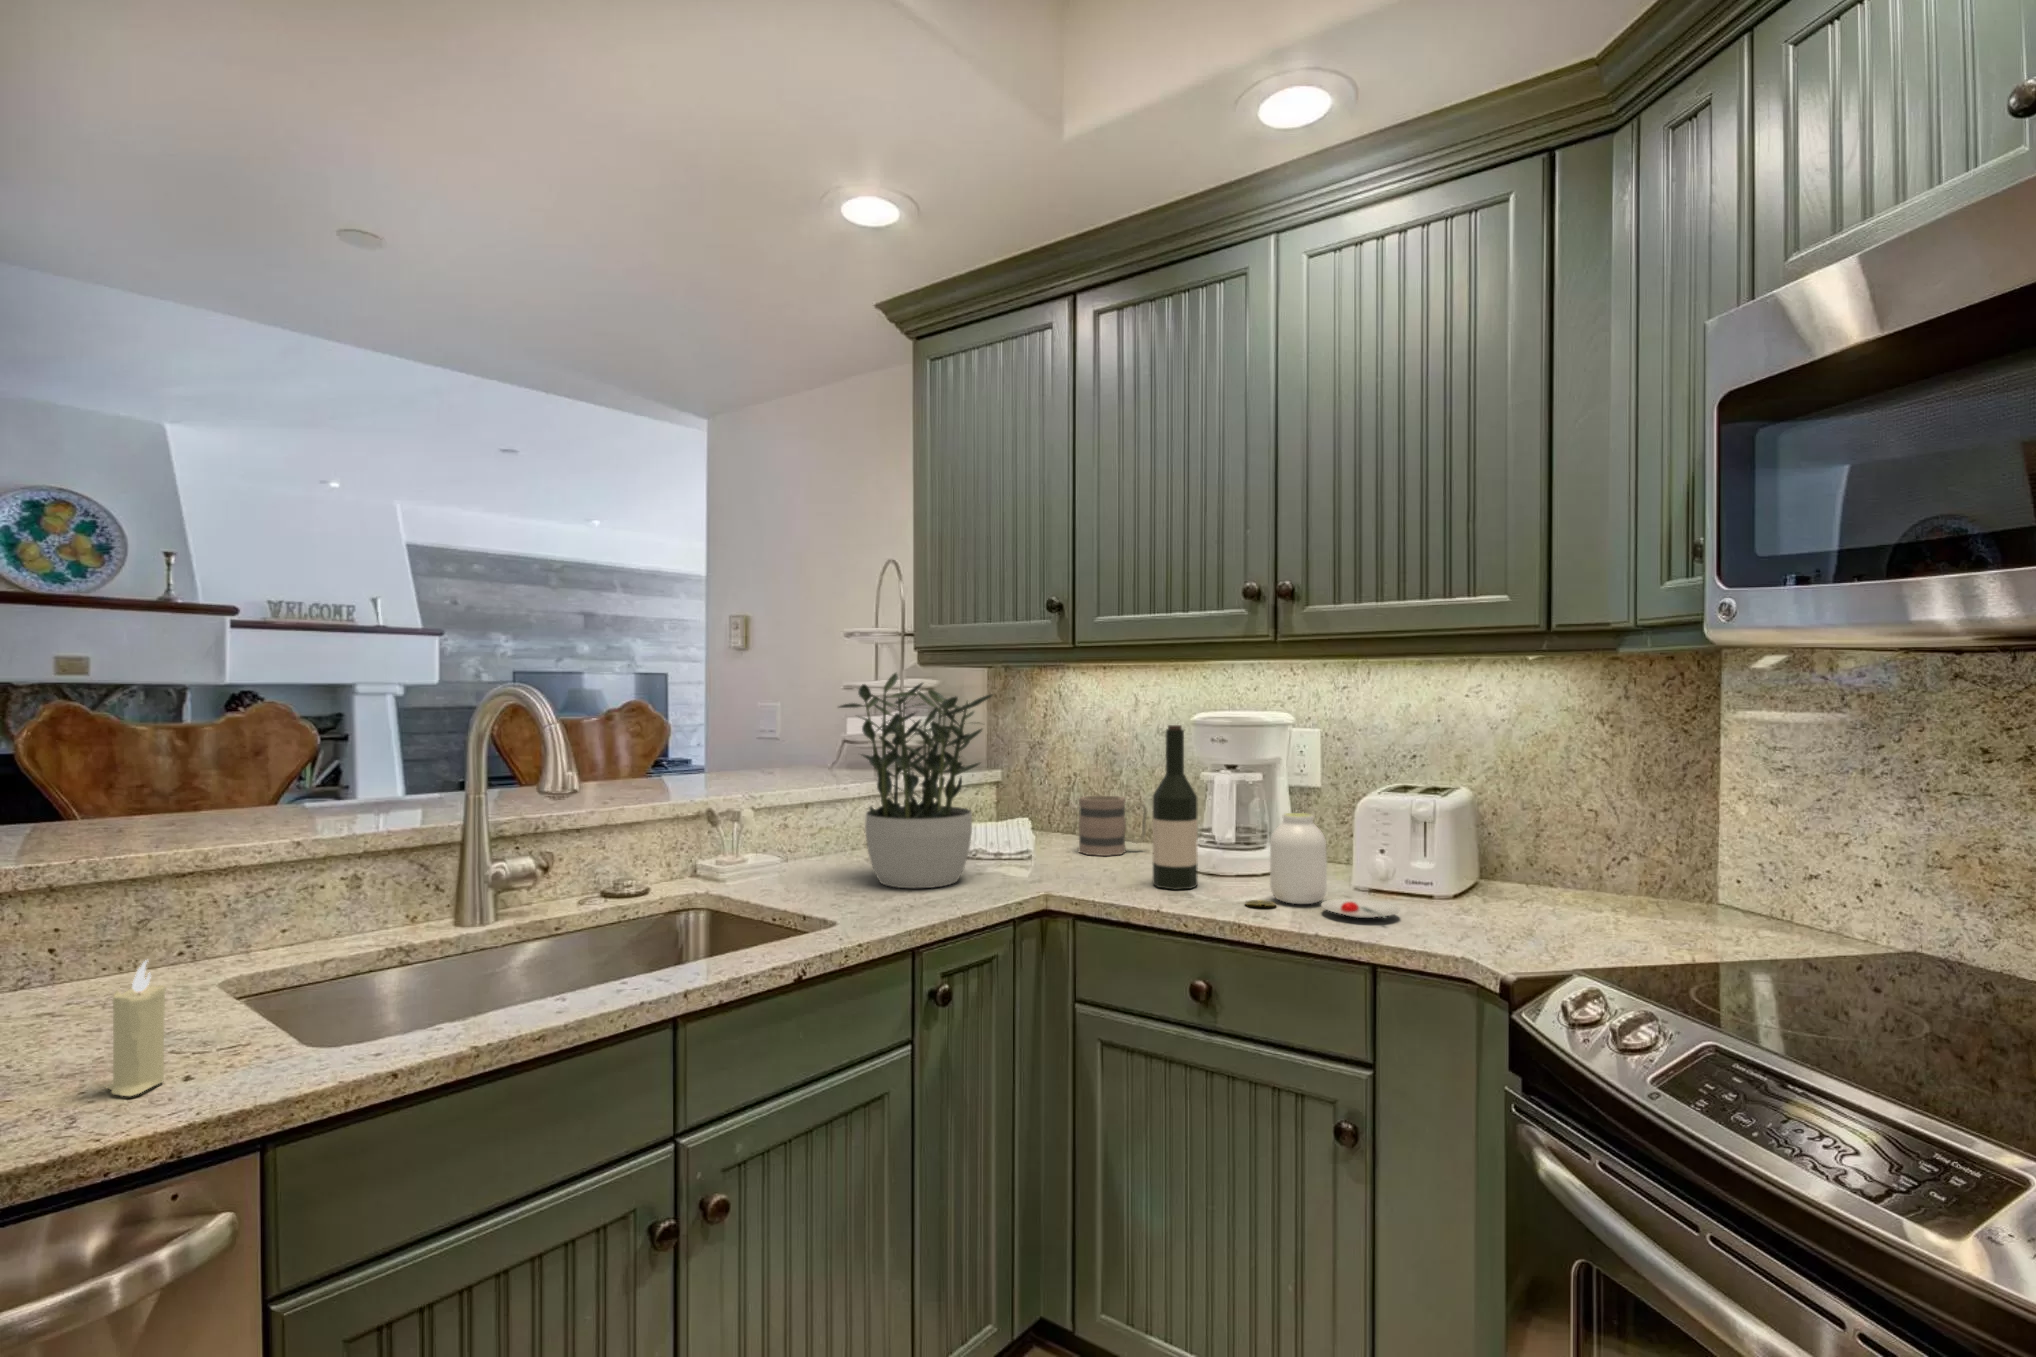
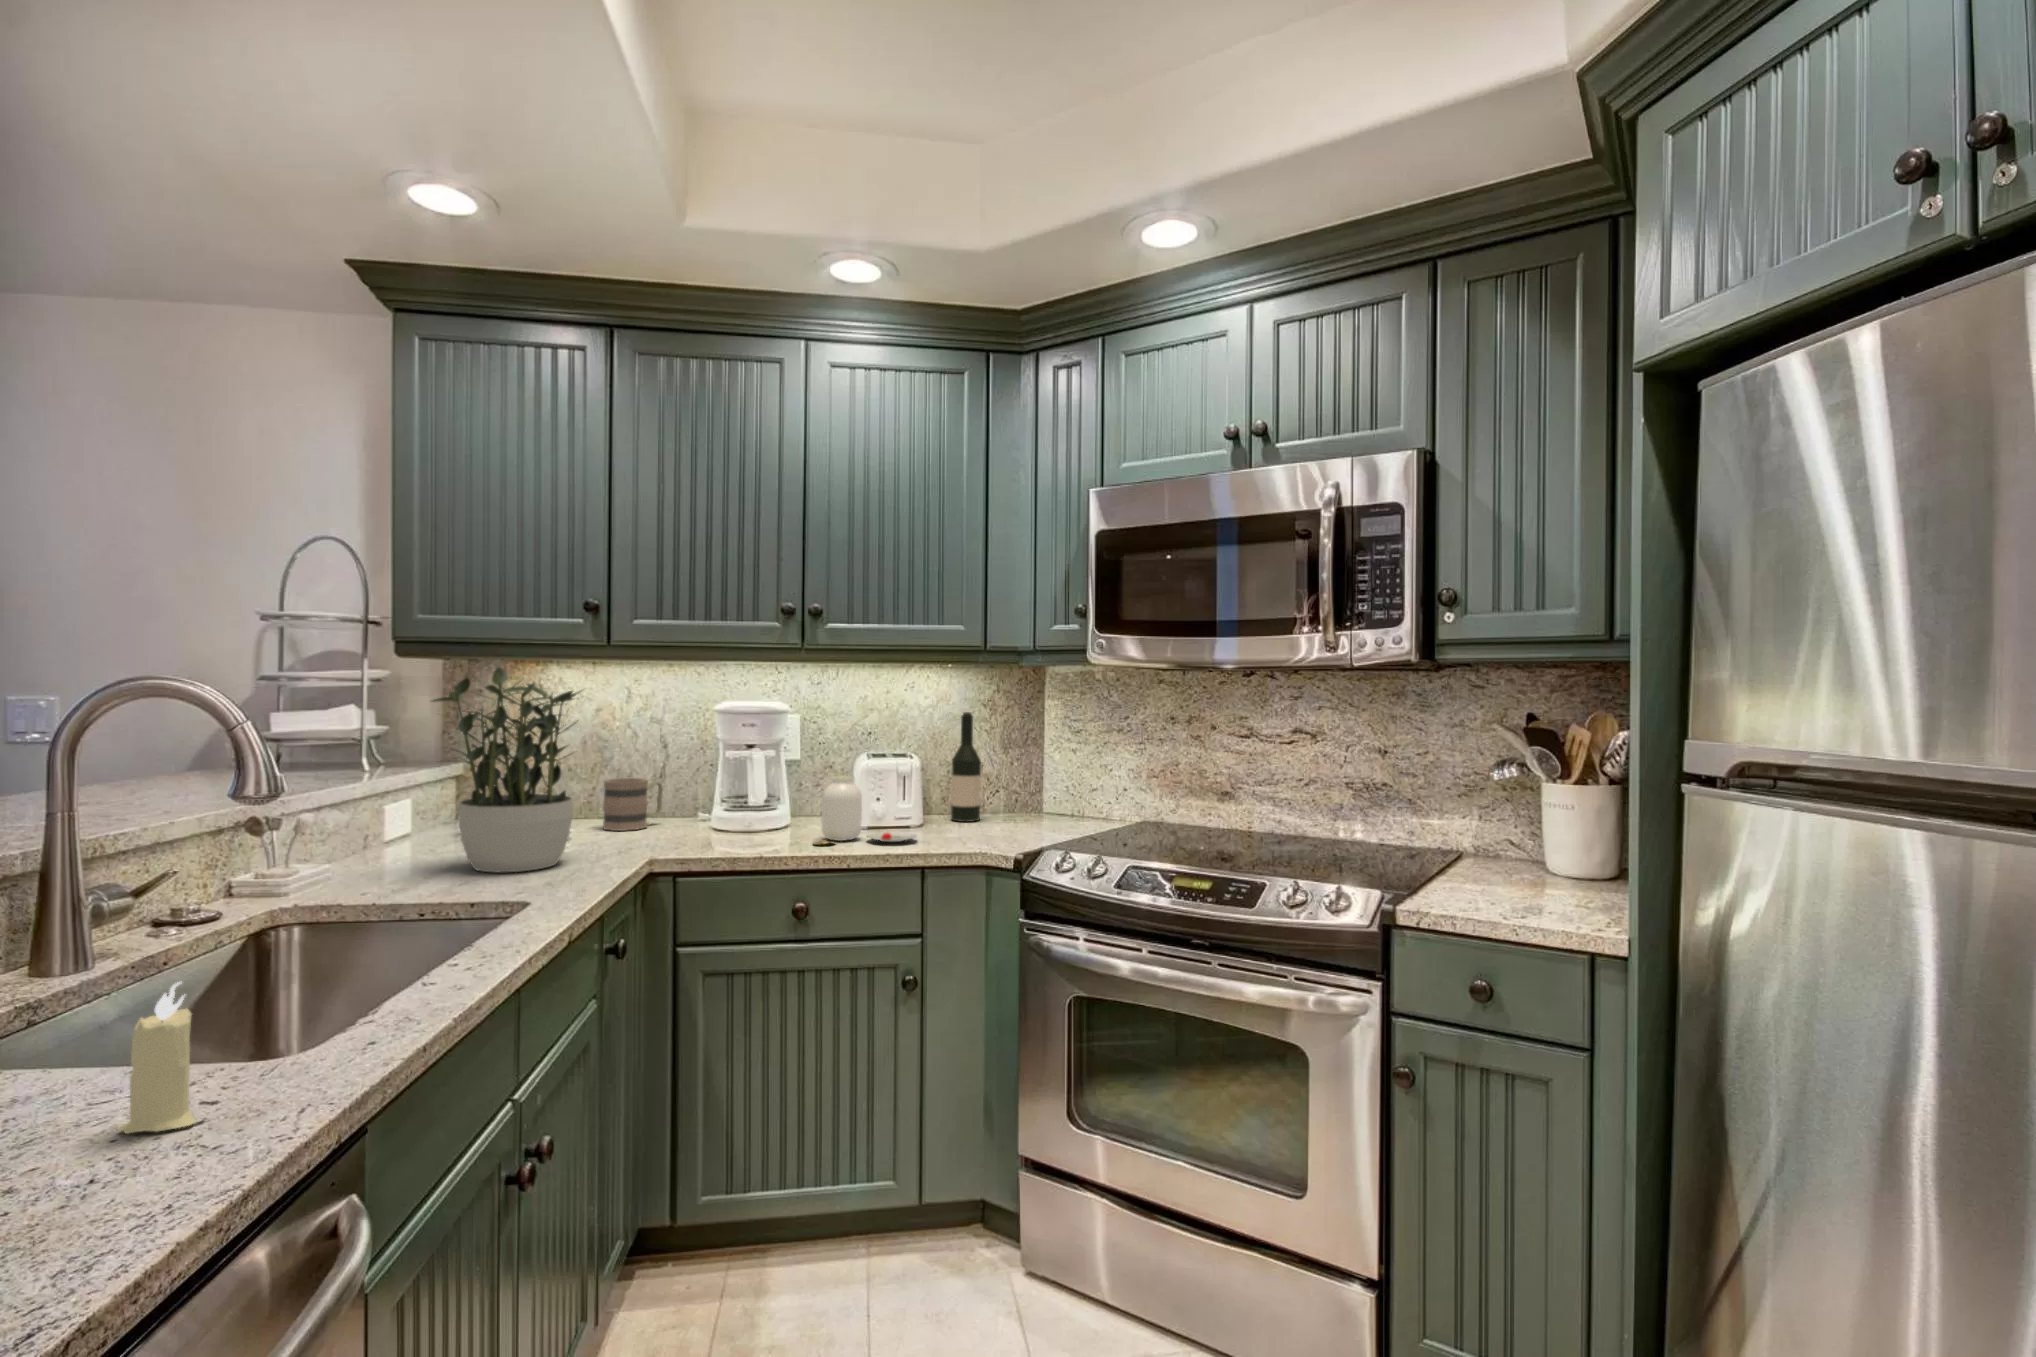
wine bottle: present [1153,725,1198,890] -> present [951,712,981,822]

